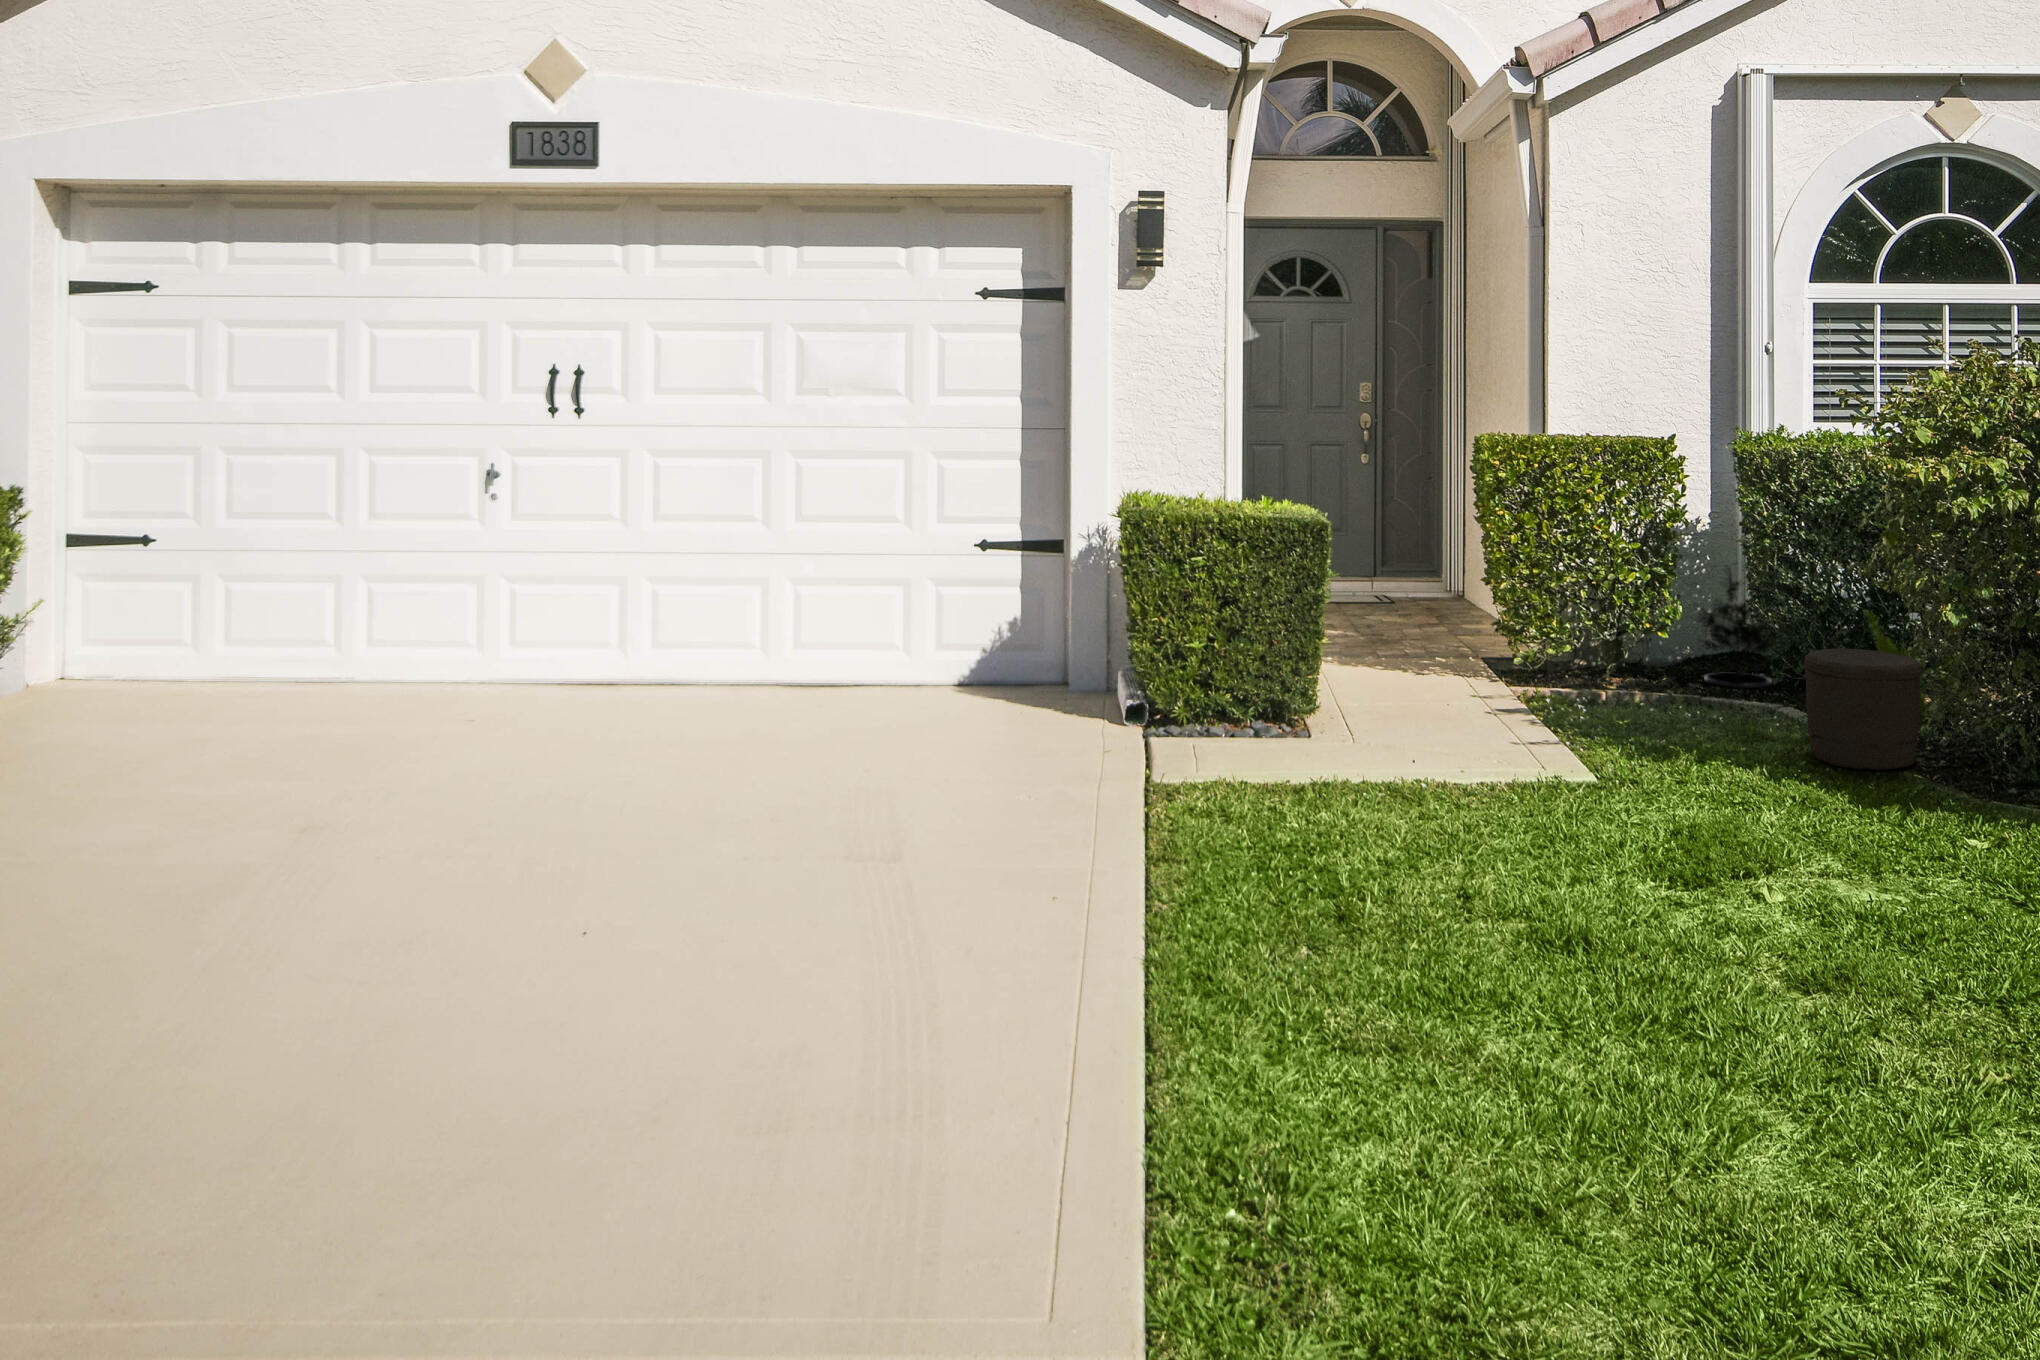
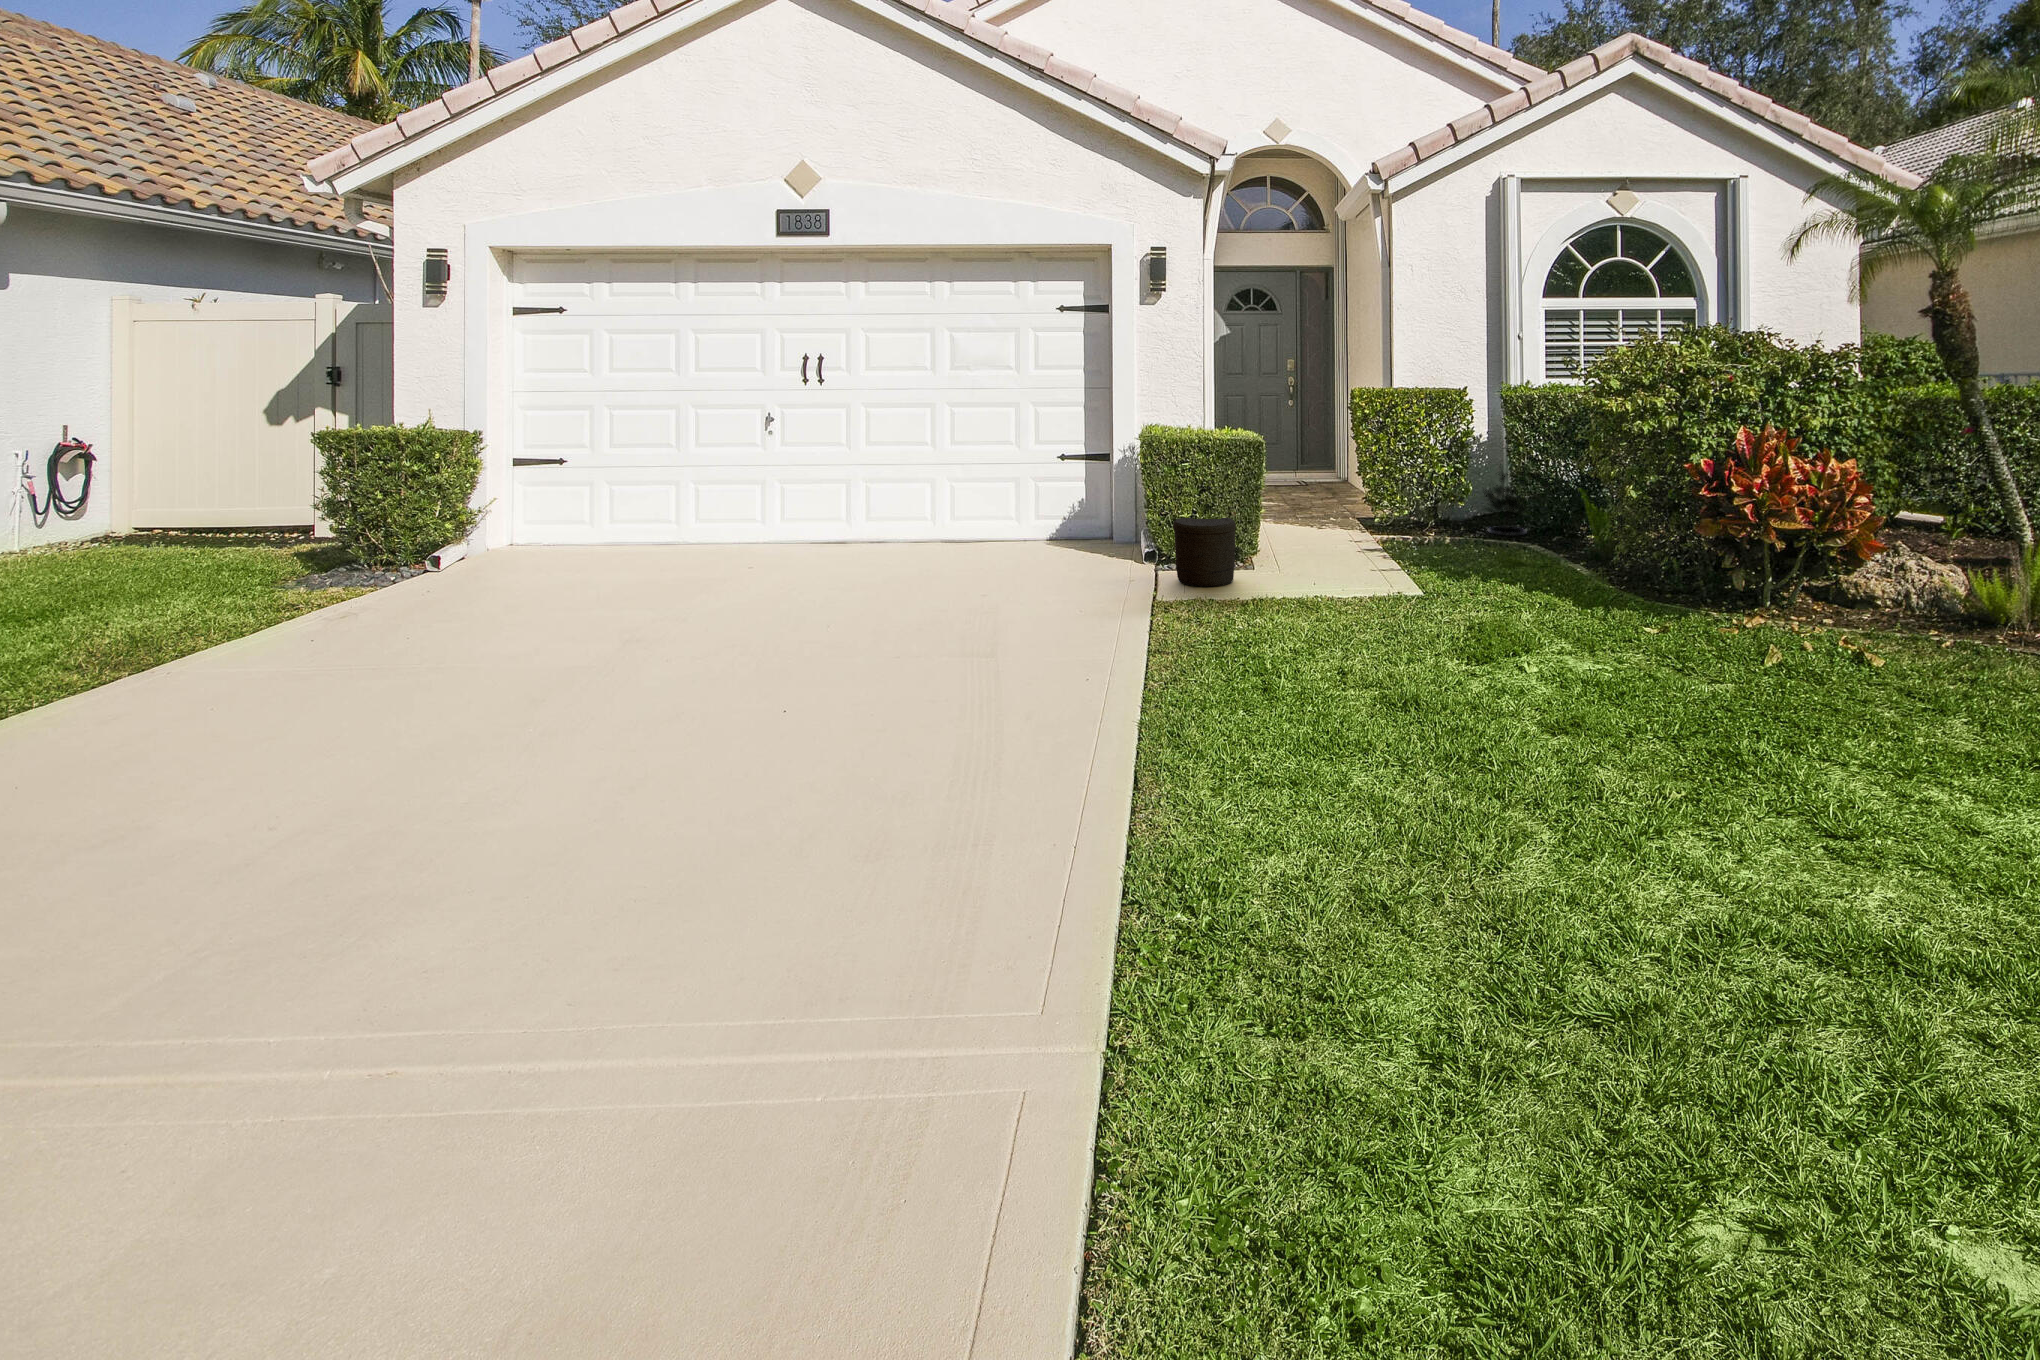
woven basket: present [1804,649,1922,770] -> present [1173,518,1236,587]

